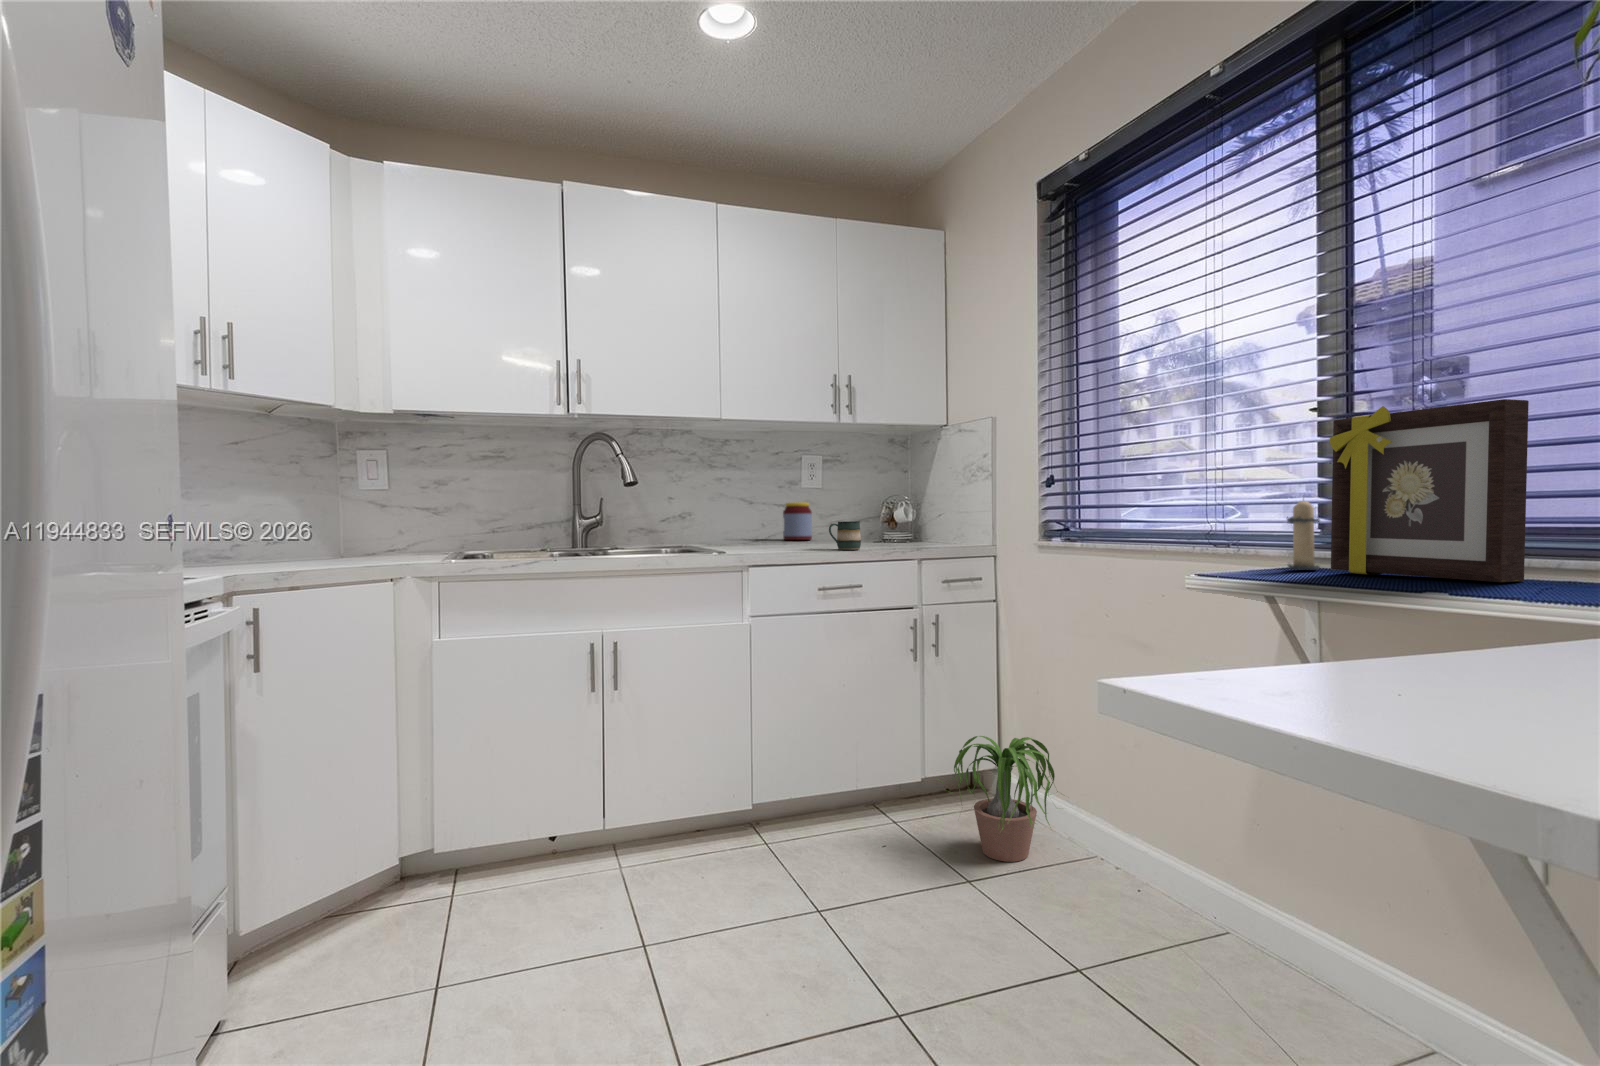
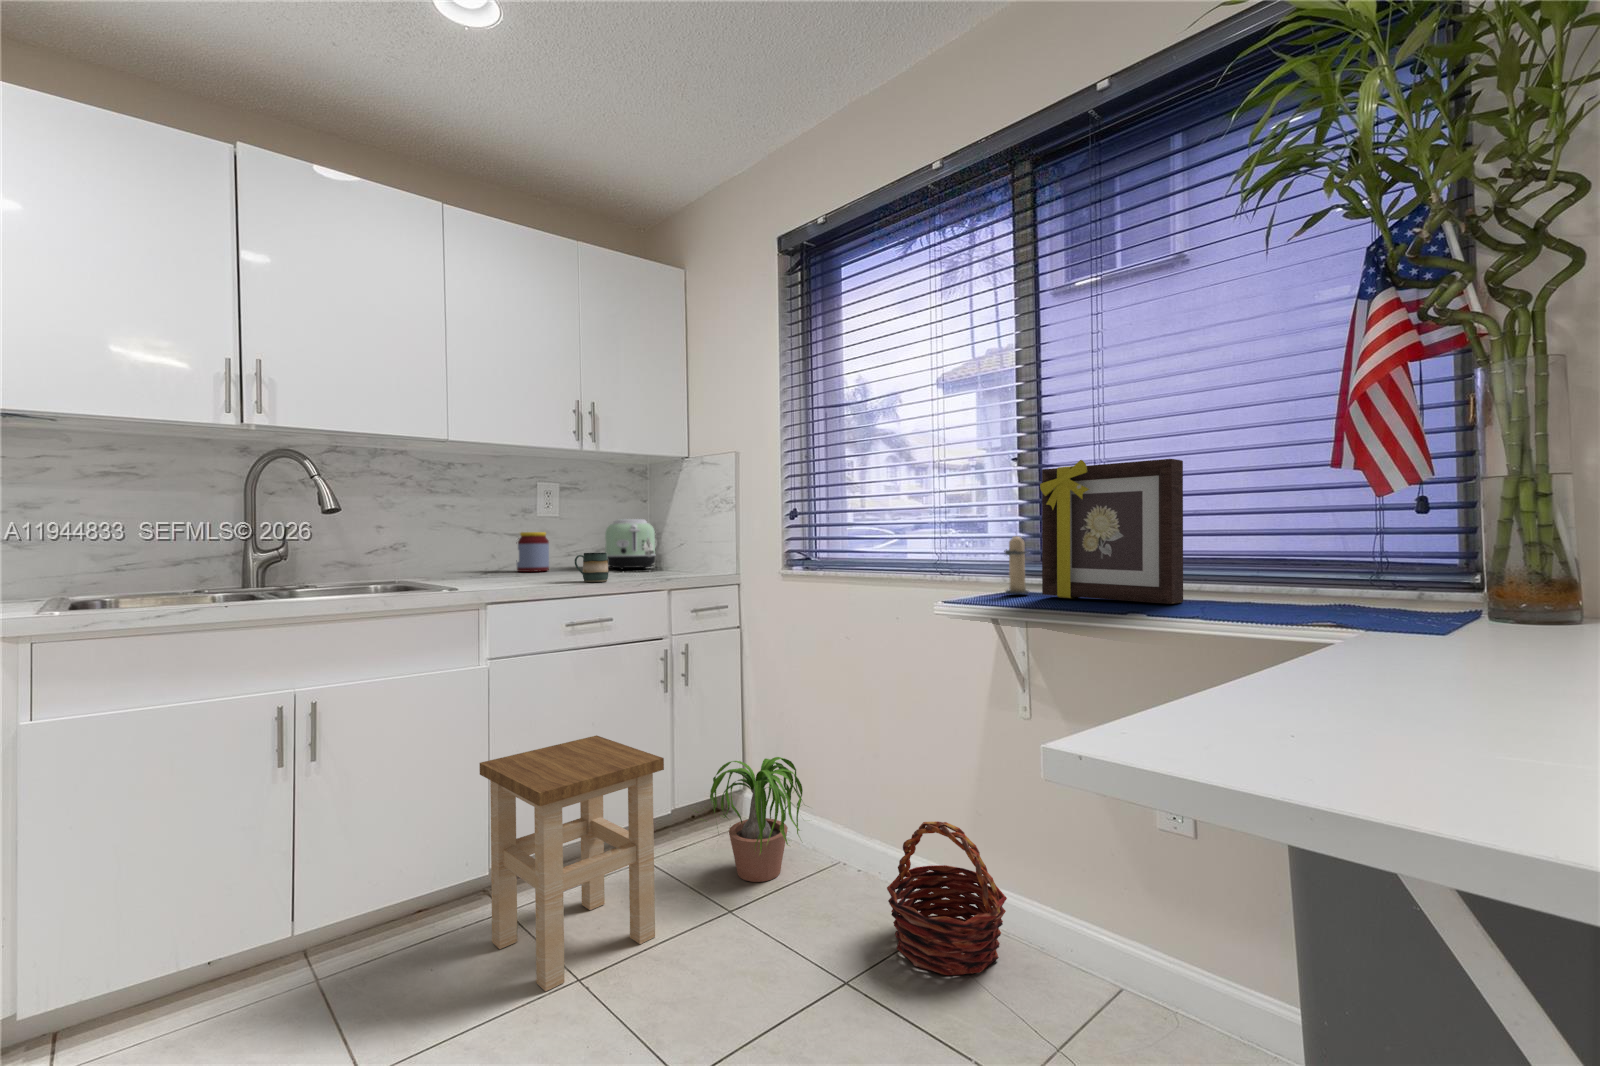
toaster: none [865,490,915,540] -> present [605,519,655,569]
stool: none [741,695,901,912] -> present [480,735,664,991]
basket: none [1134,820,1283,992] -> present [887,821,1007,975]

